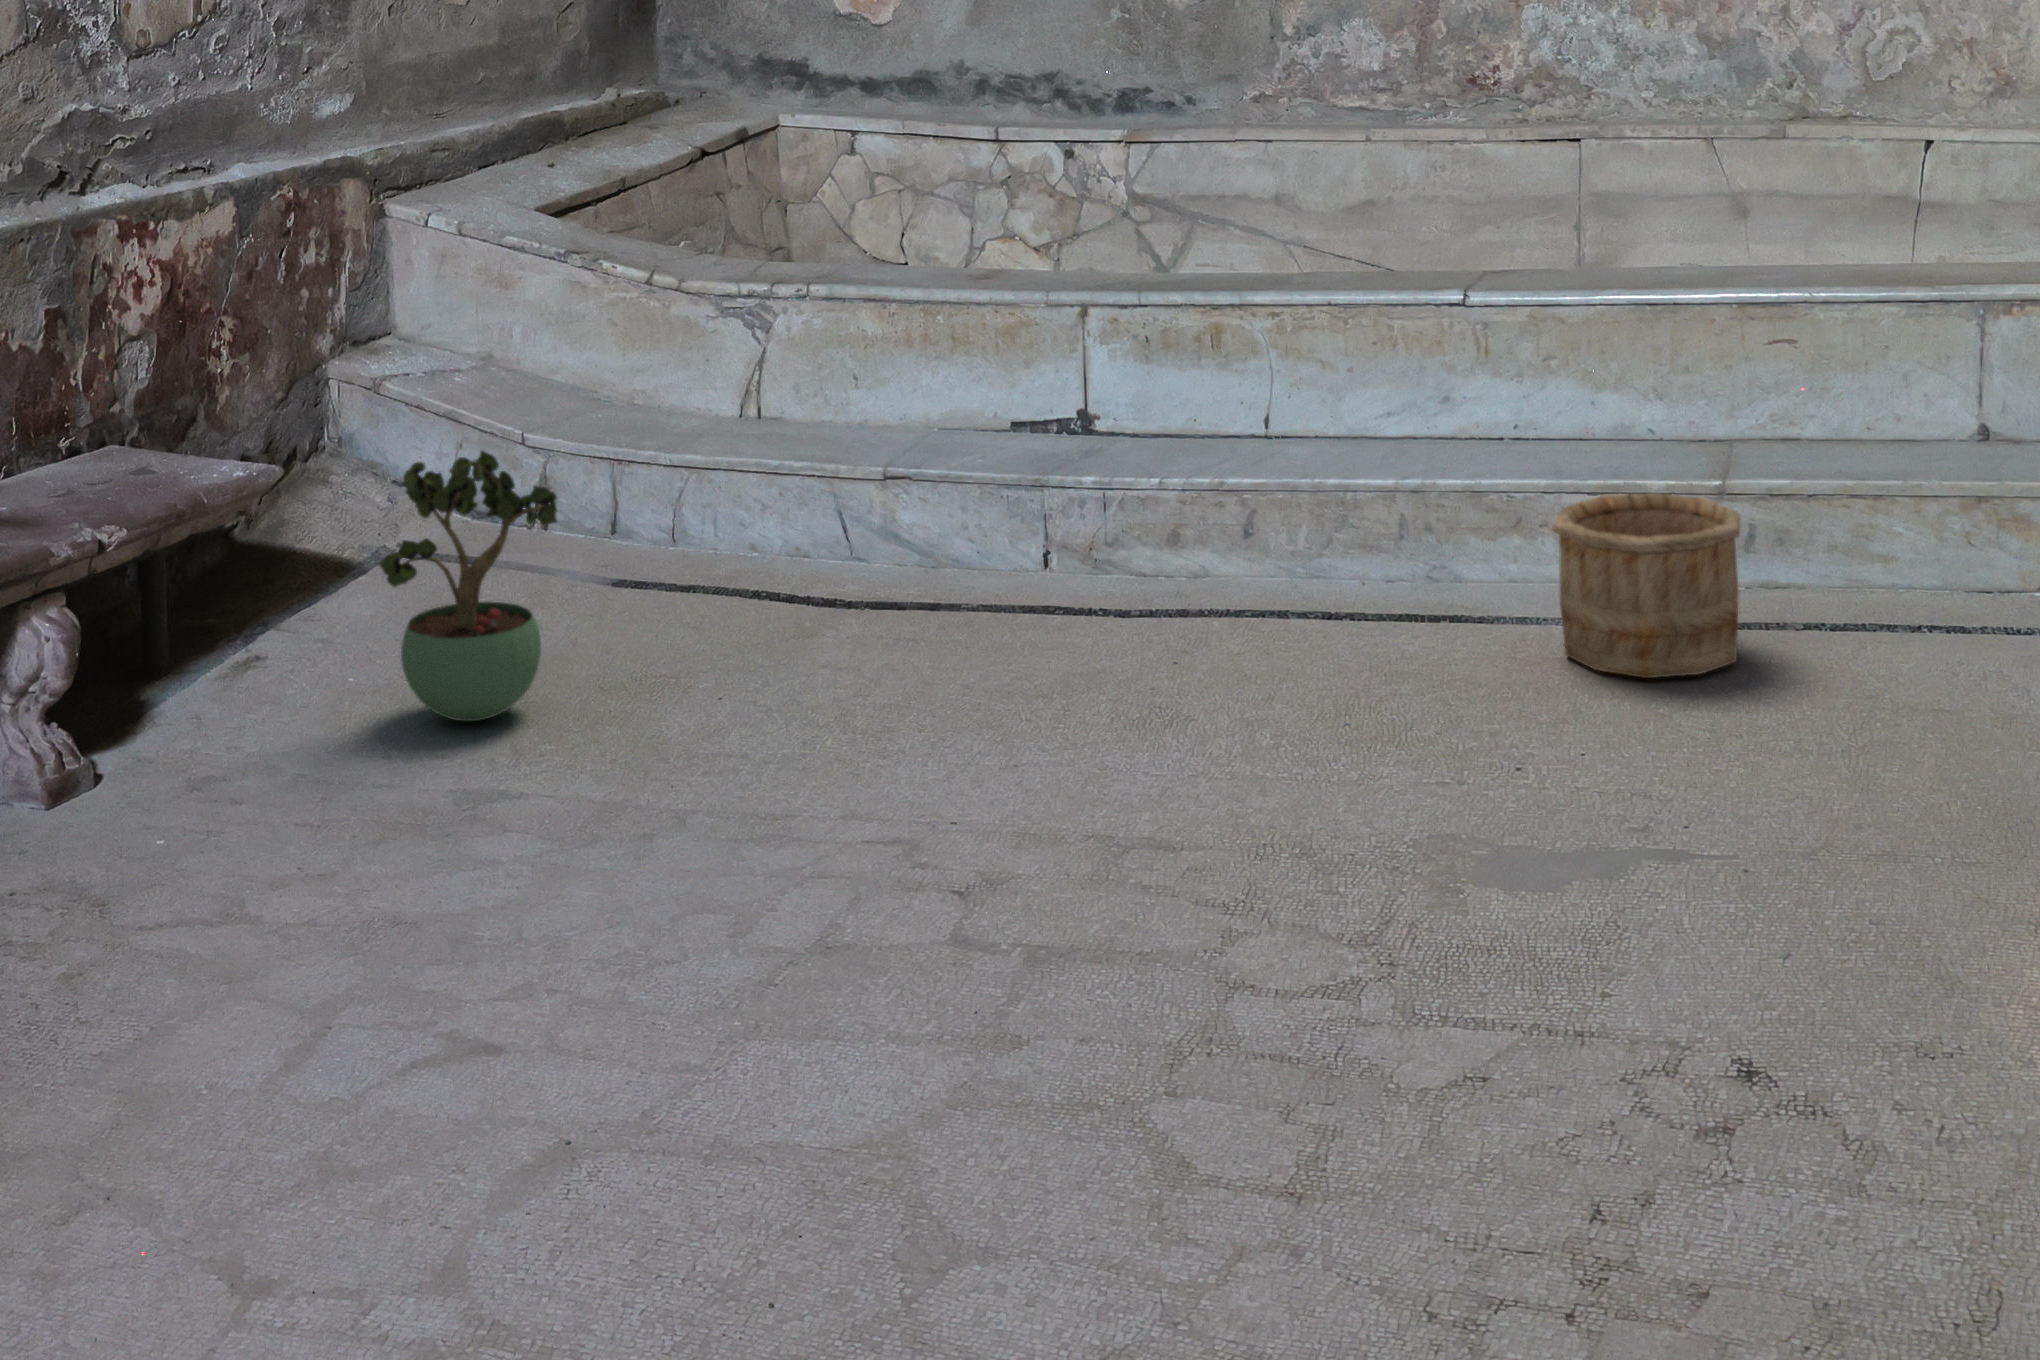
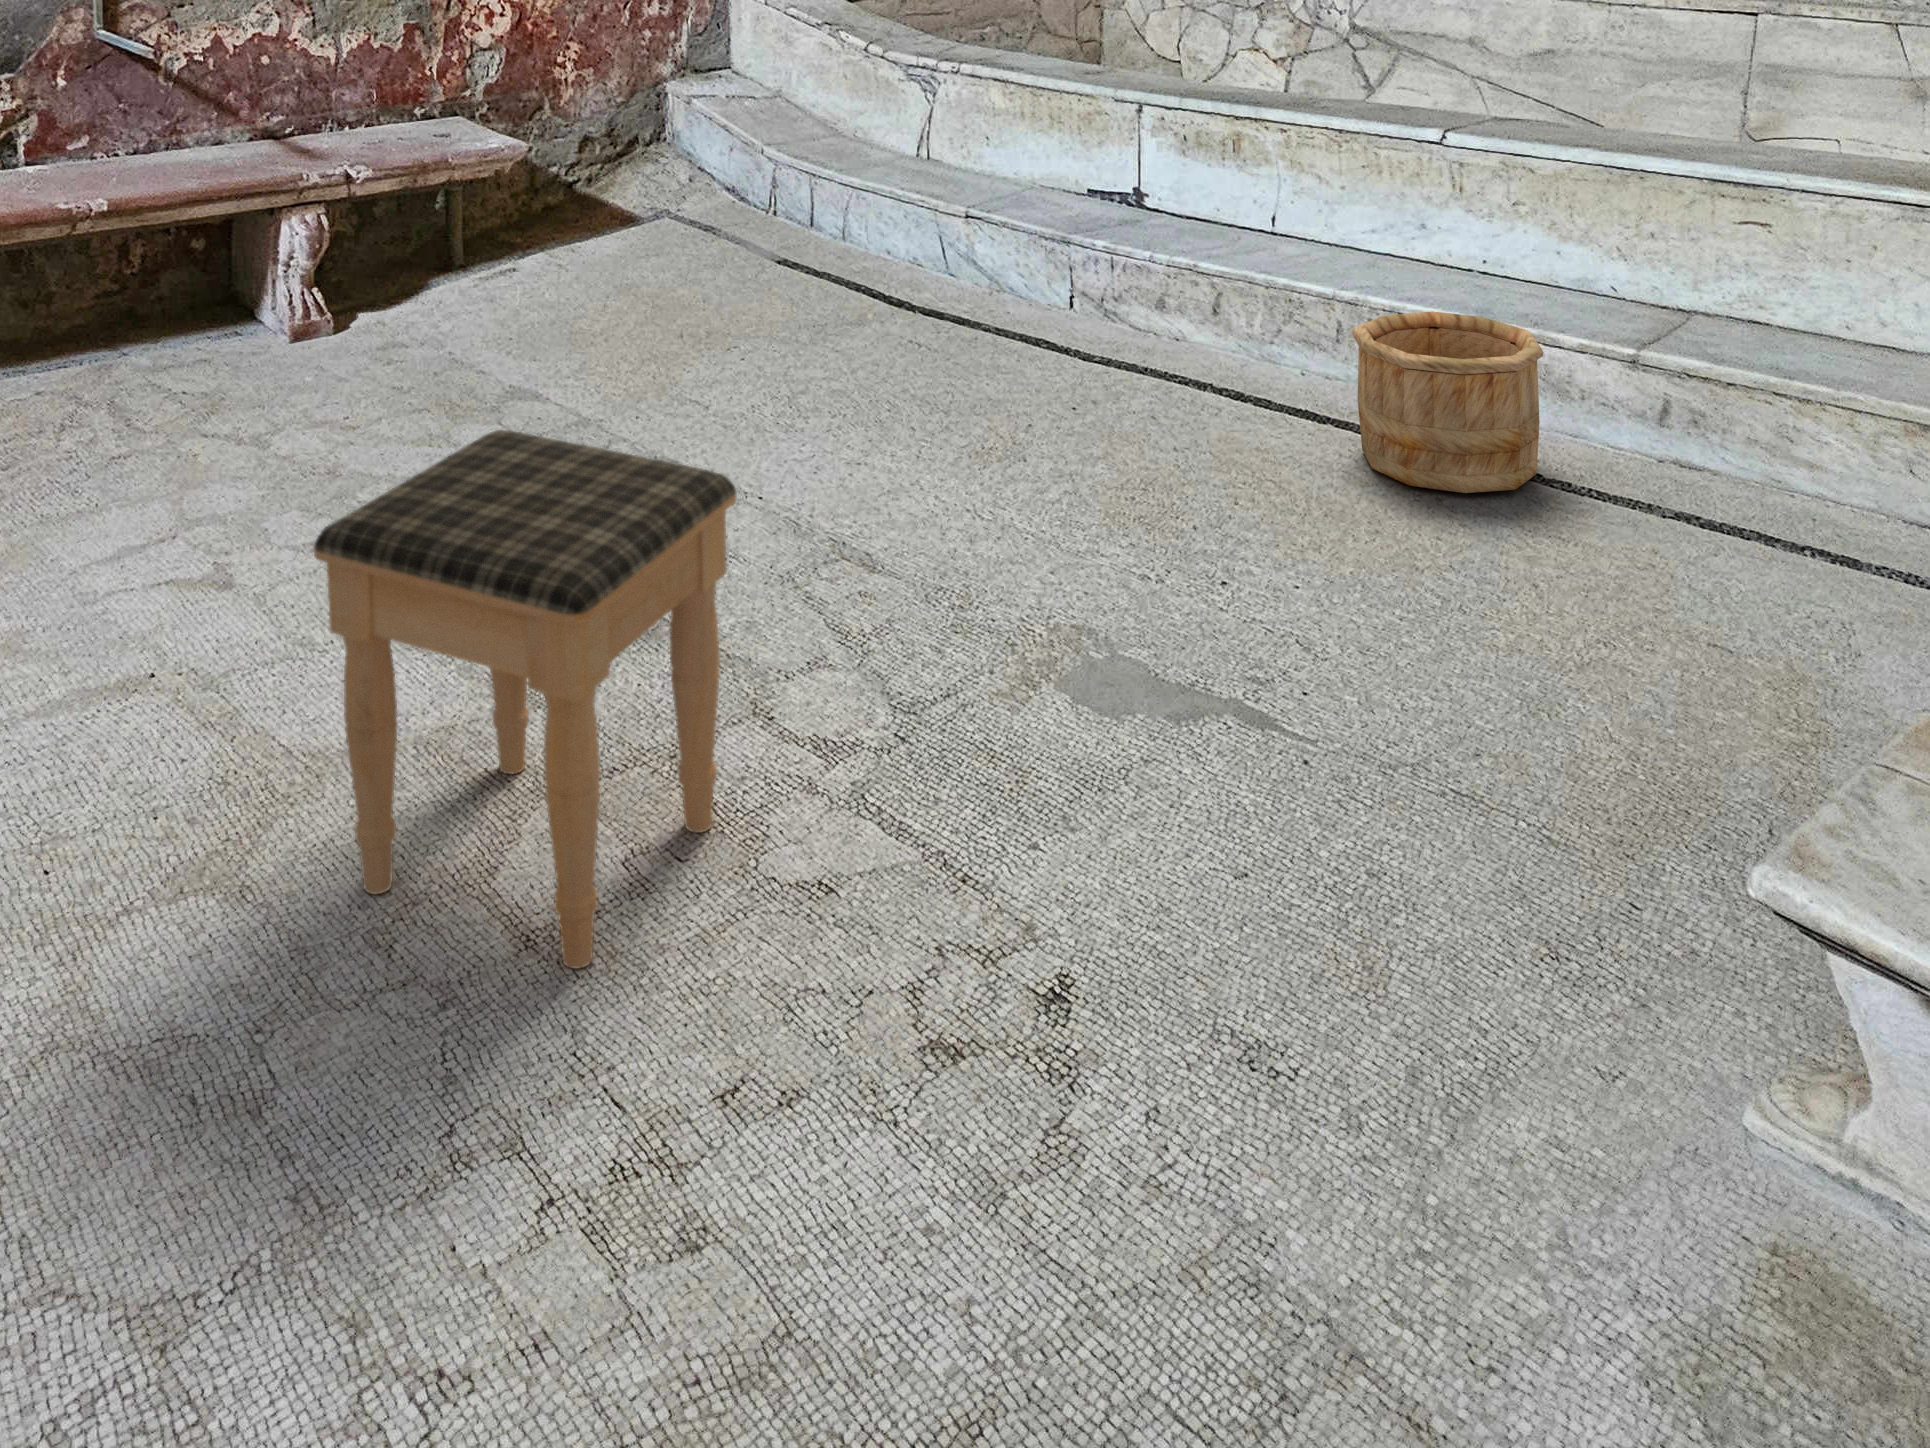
potted plant: present [379,451,557,721] -> none [456,143,565,334]
footstool: none [1138,721,1531,1256] -> present [314,430,737,969]

